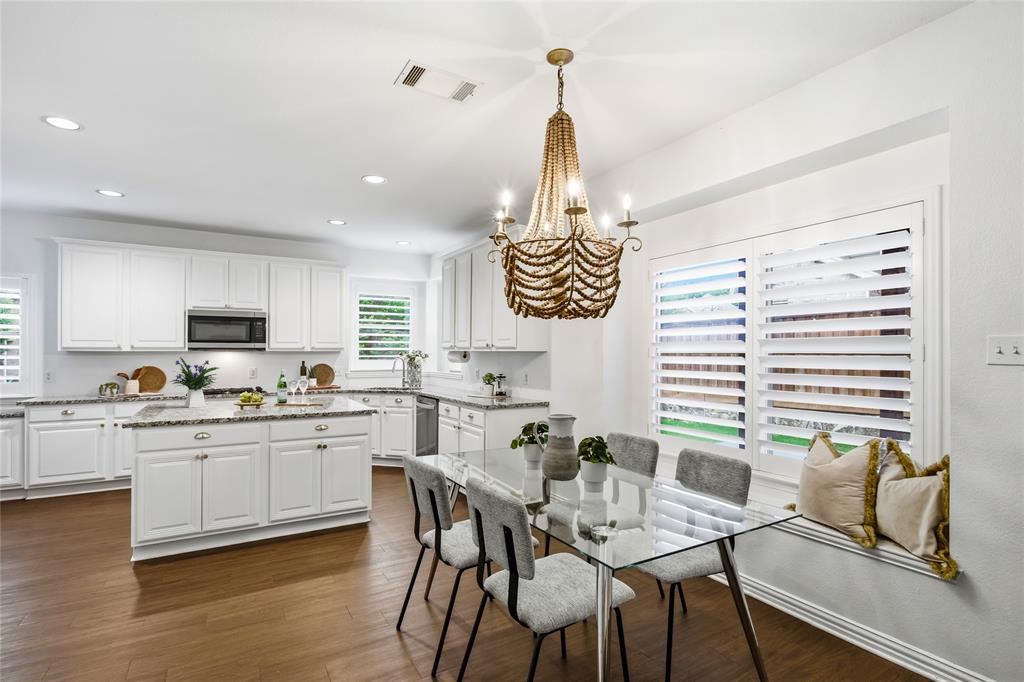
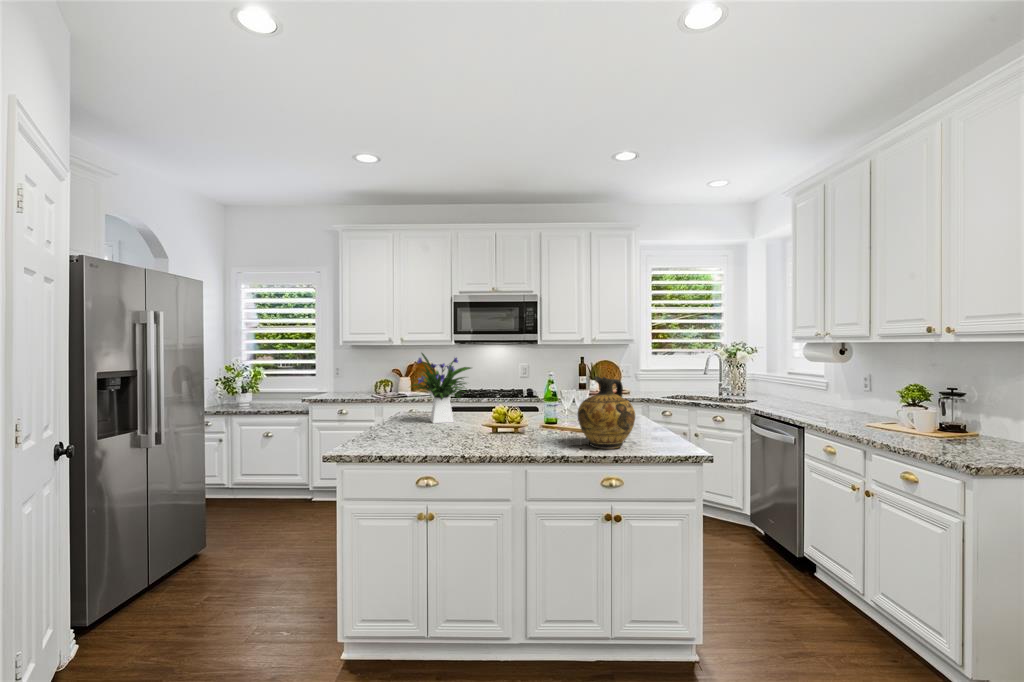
ceramic jug: none [301,370,336,410] -> present [577,376,635,449]

